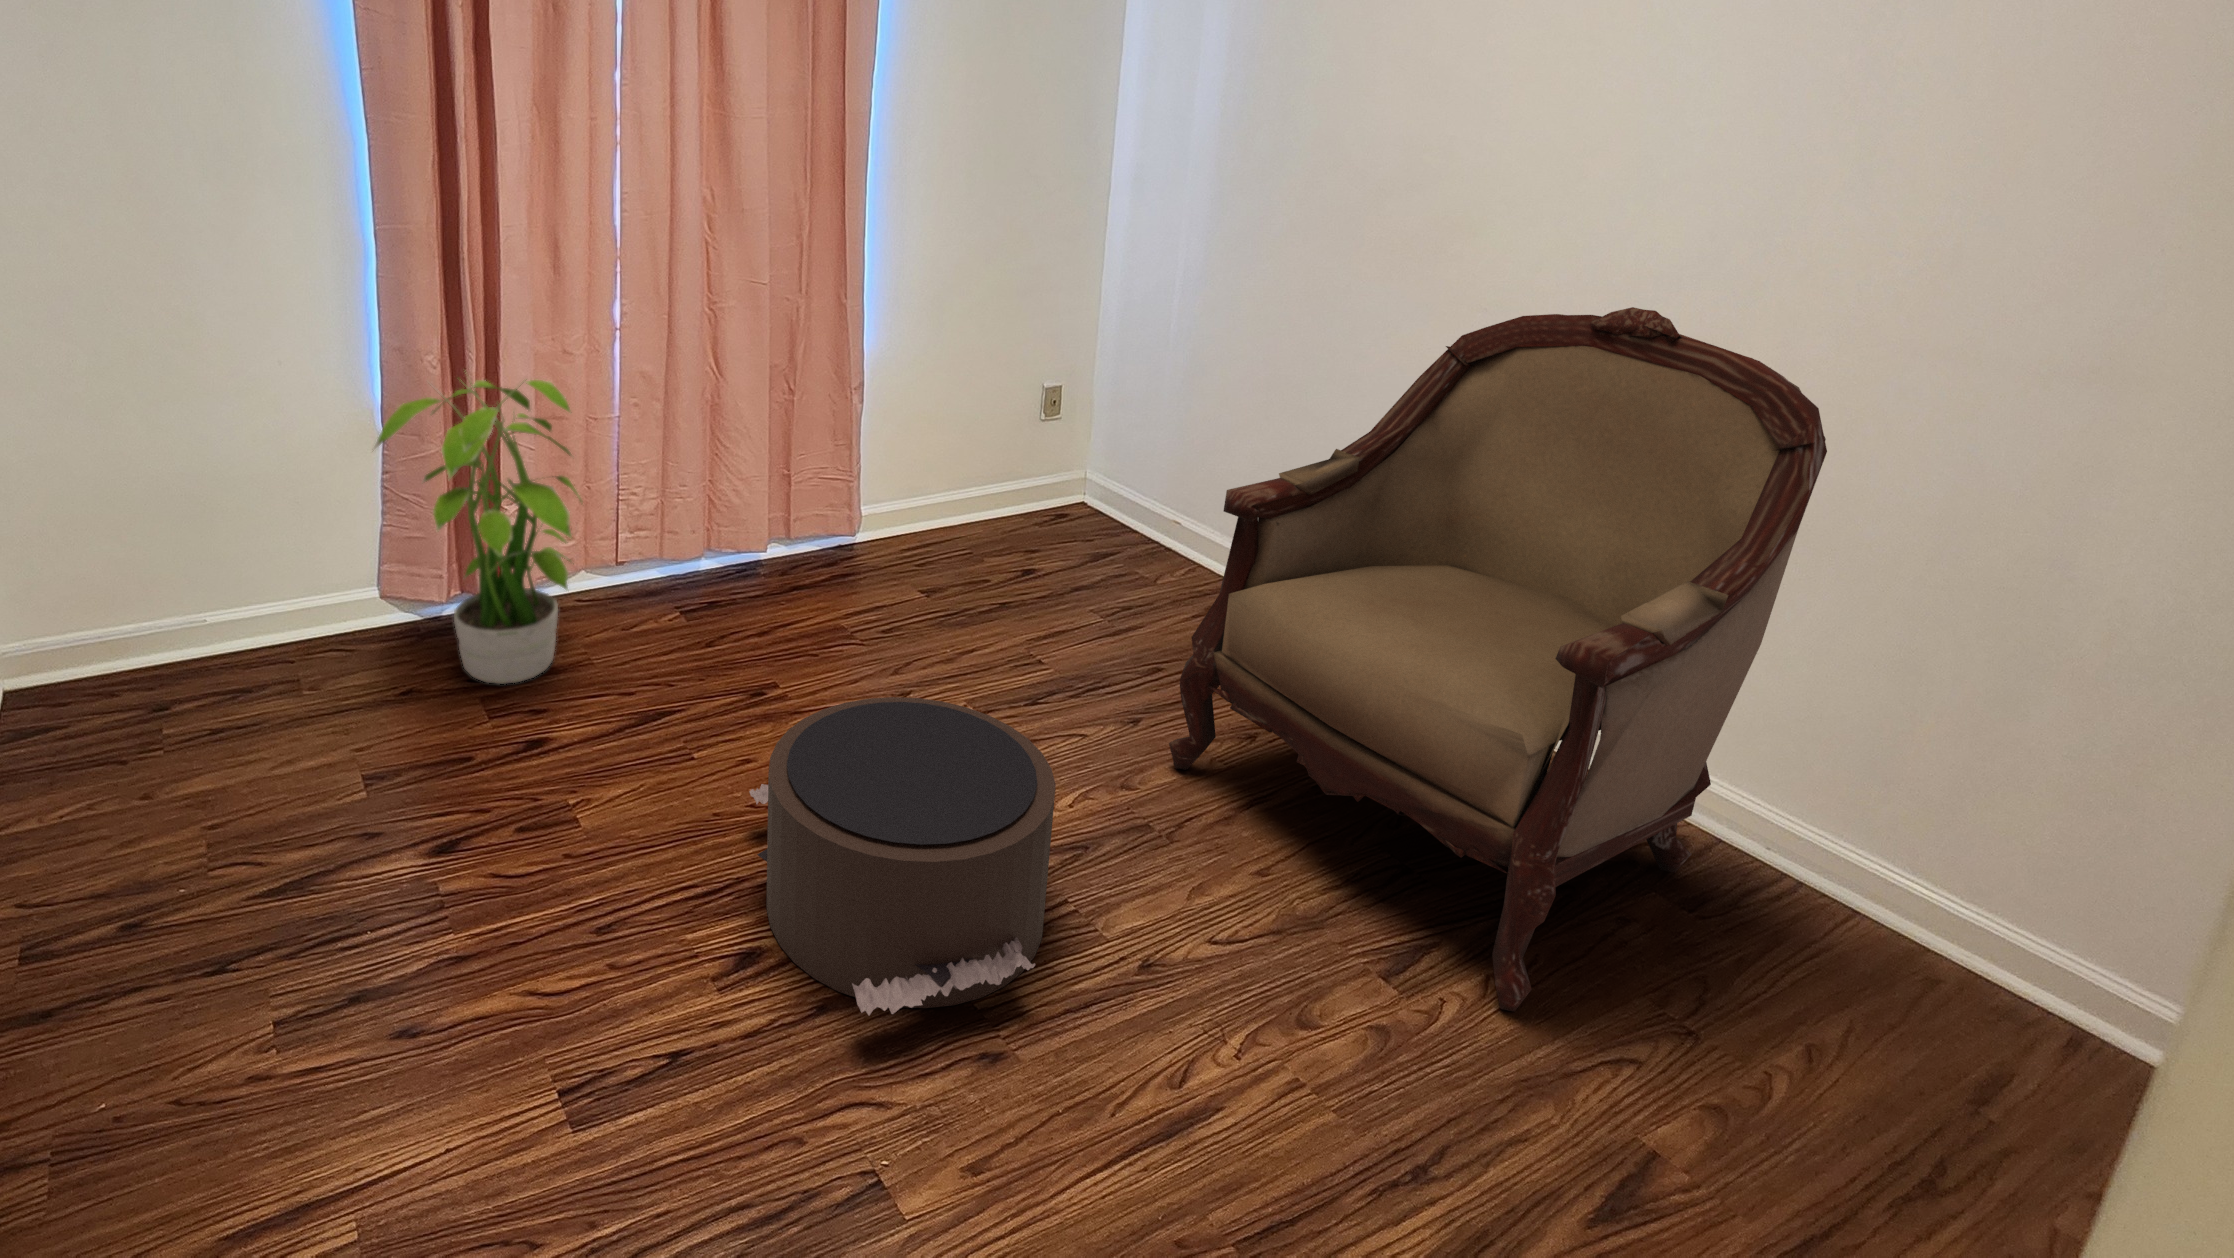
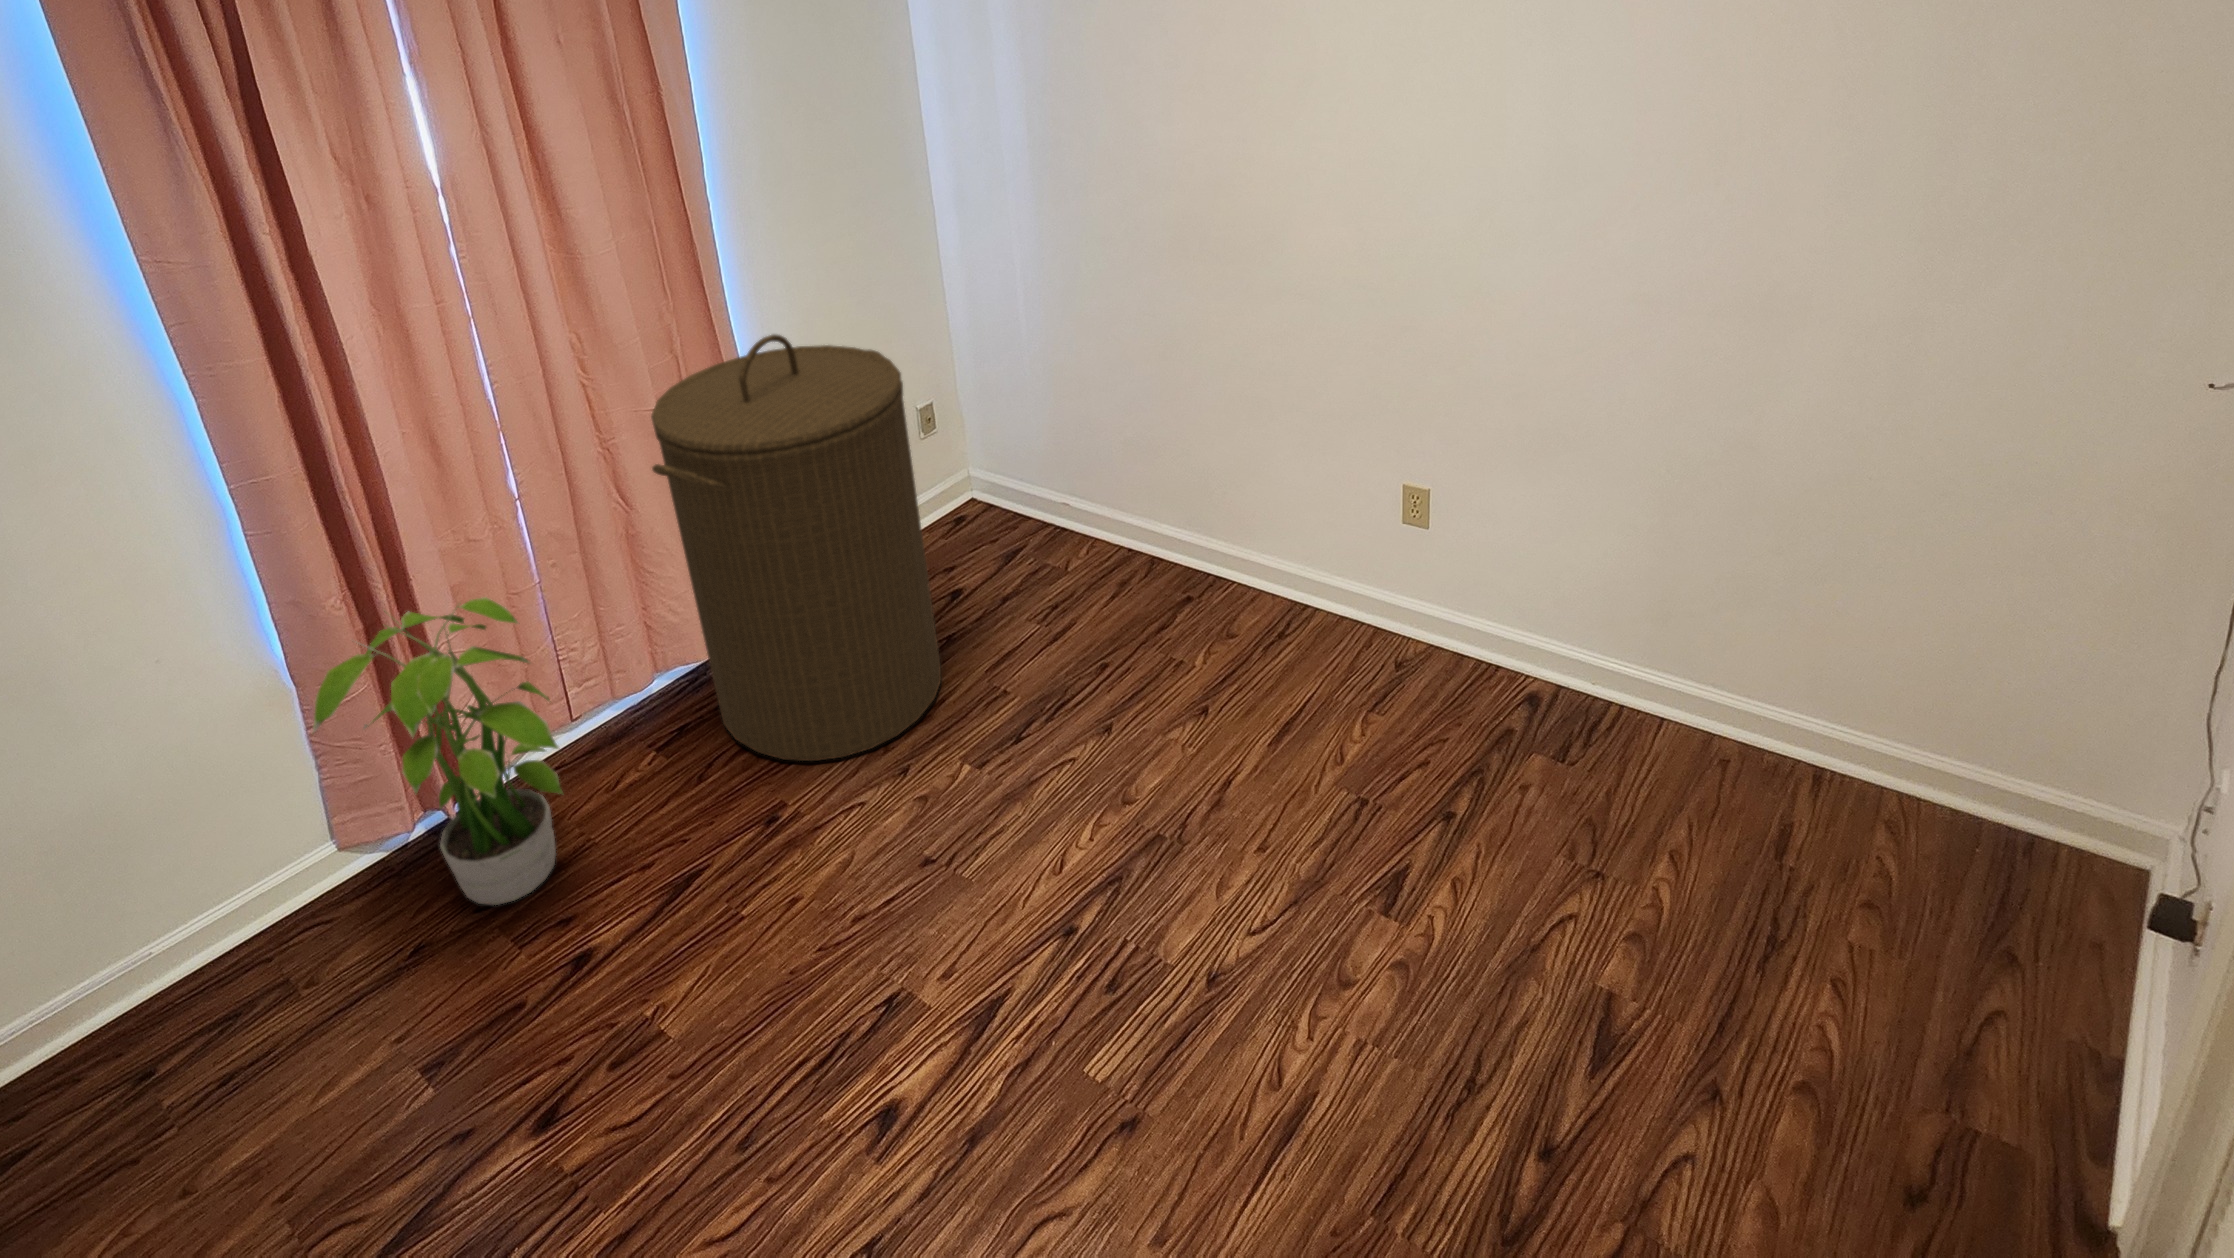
laundry hamper: none [733,218,1007,669] -> present [651,334,941,761]
armchair: present [1169,307,1827,1012] -> none [1147,301,1597,908]
pouf: present [749,697,1056,1015] -> none [822,803,1140,1145]

